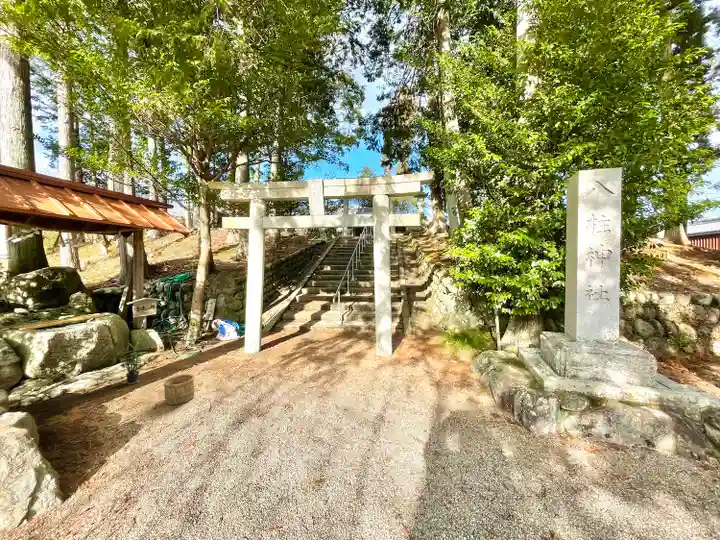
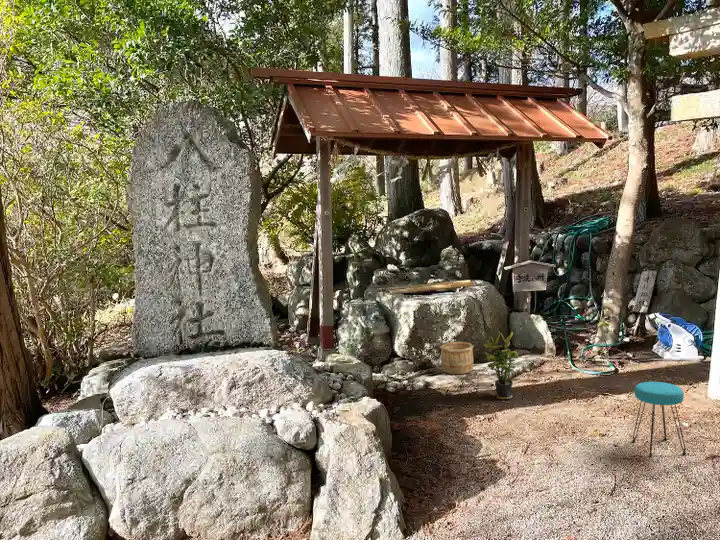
stool: none [213,351,239,387] -> present [632,382,686,456]
wooden bucket: present [163,374,194,405] -> present [440,342,473,374]

